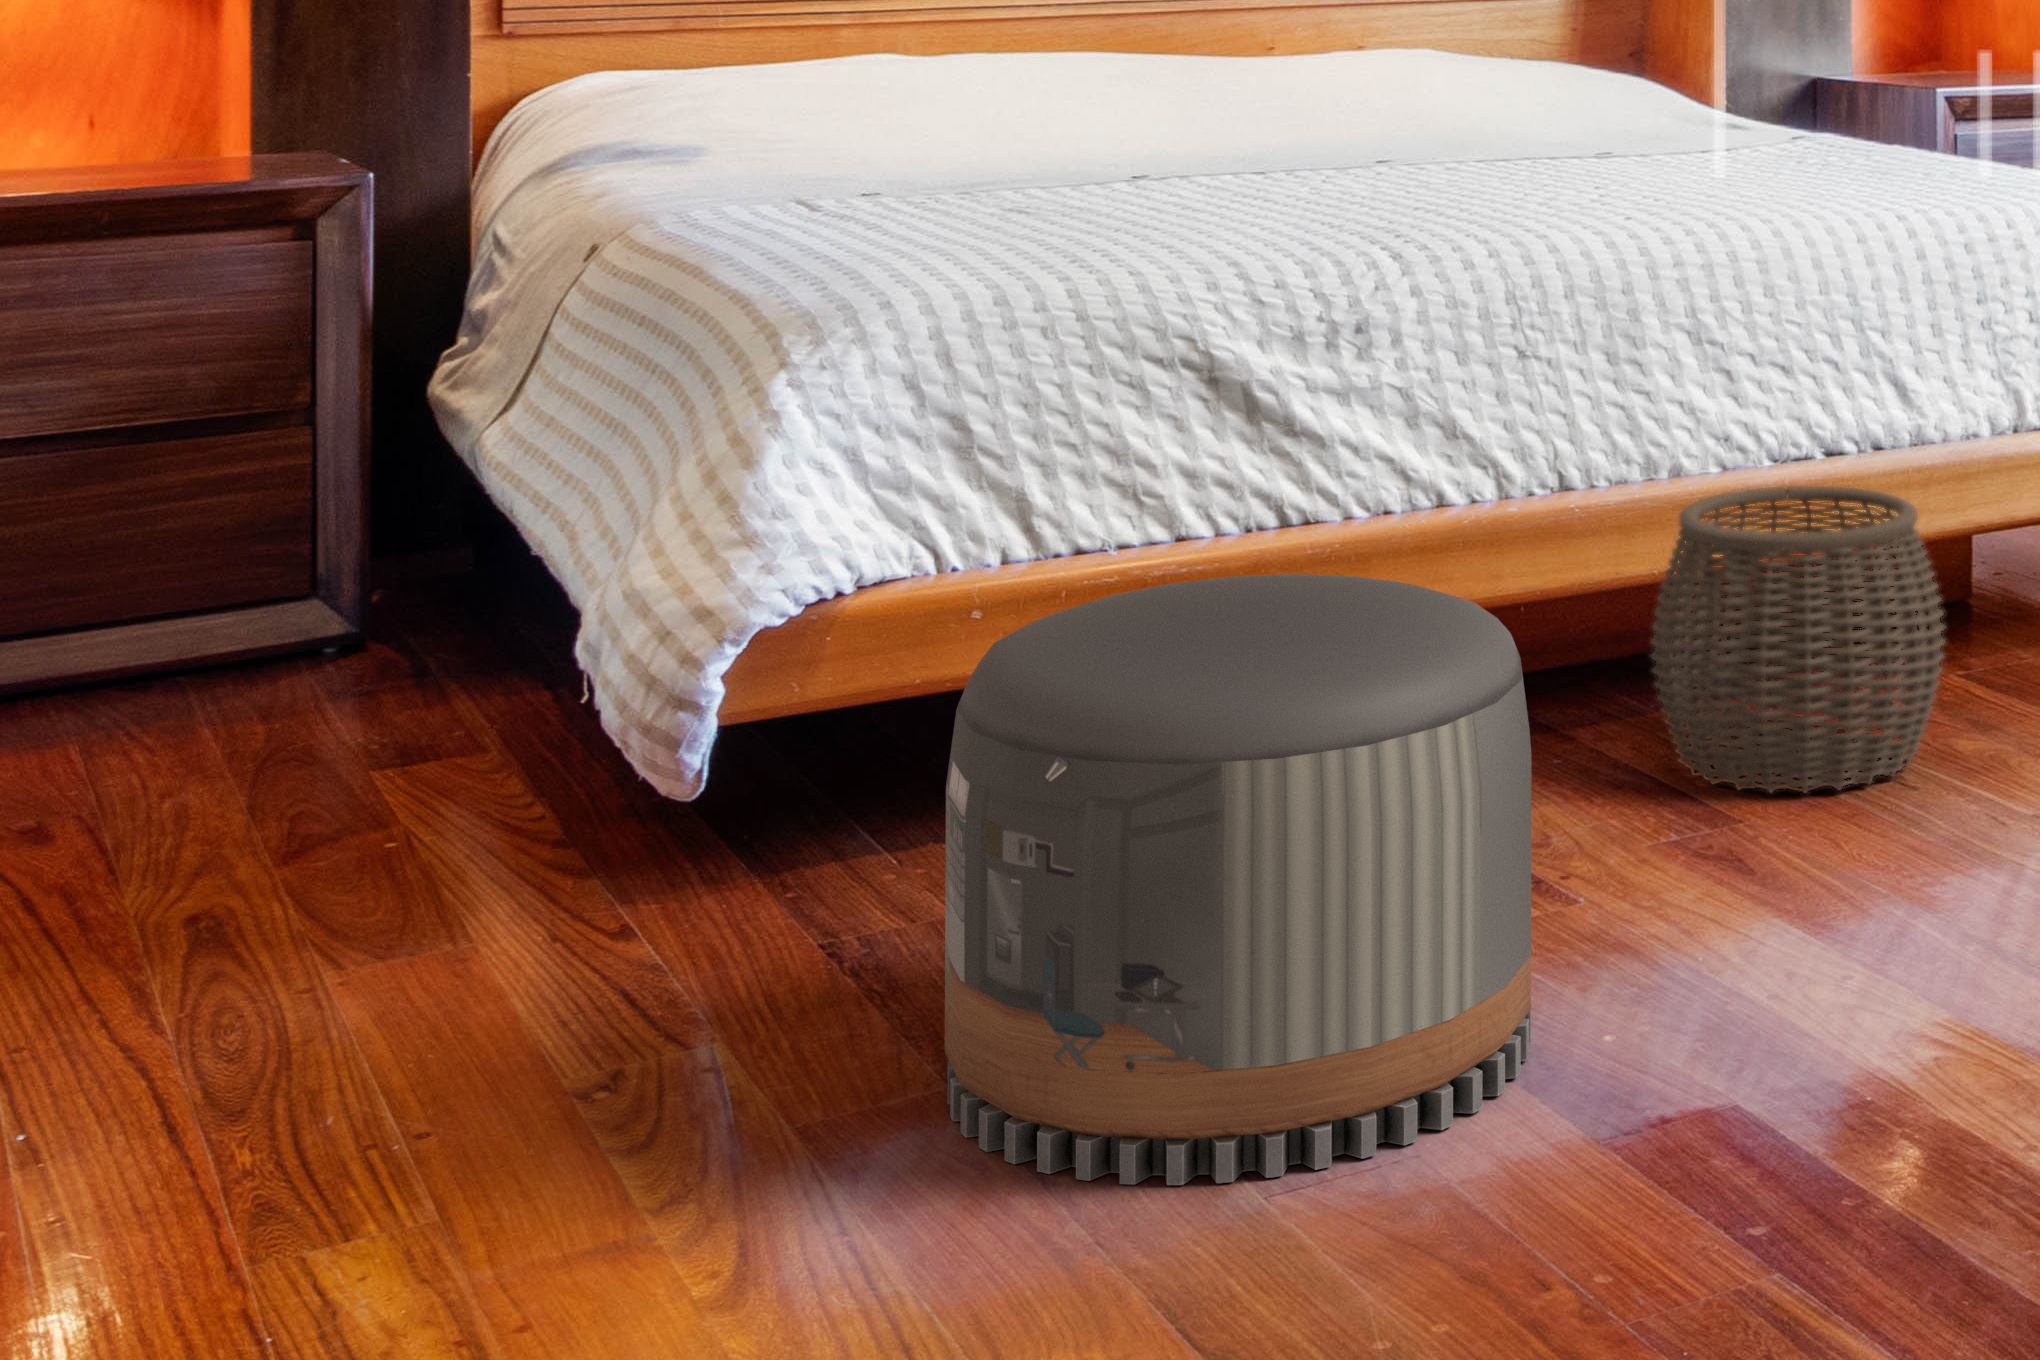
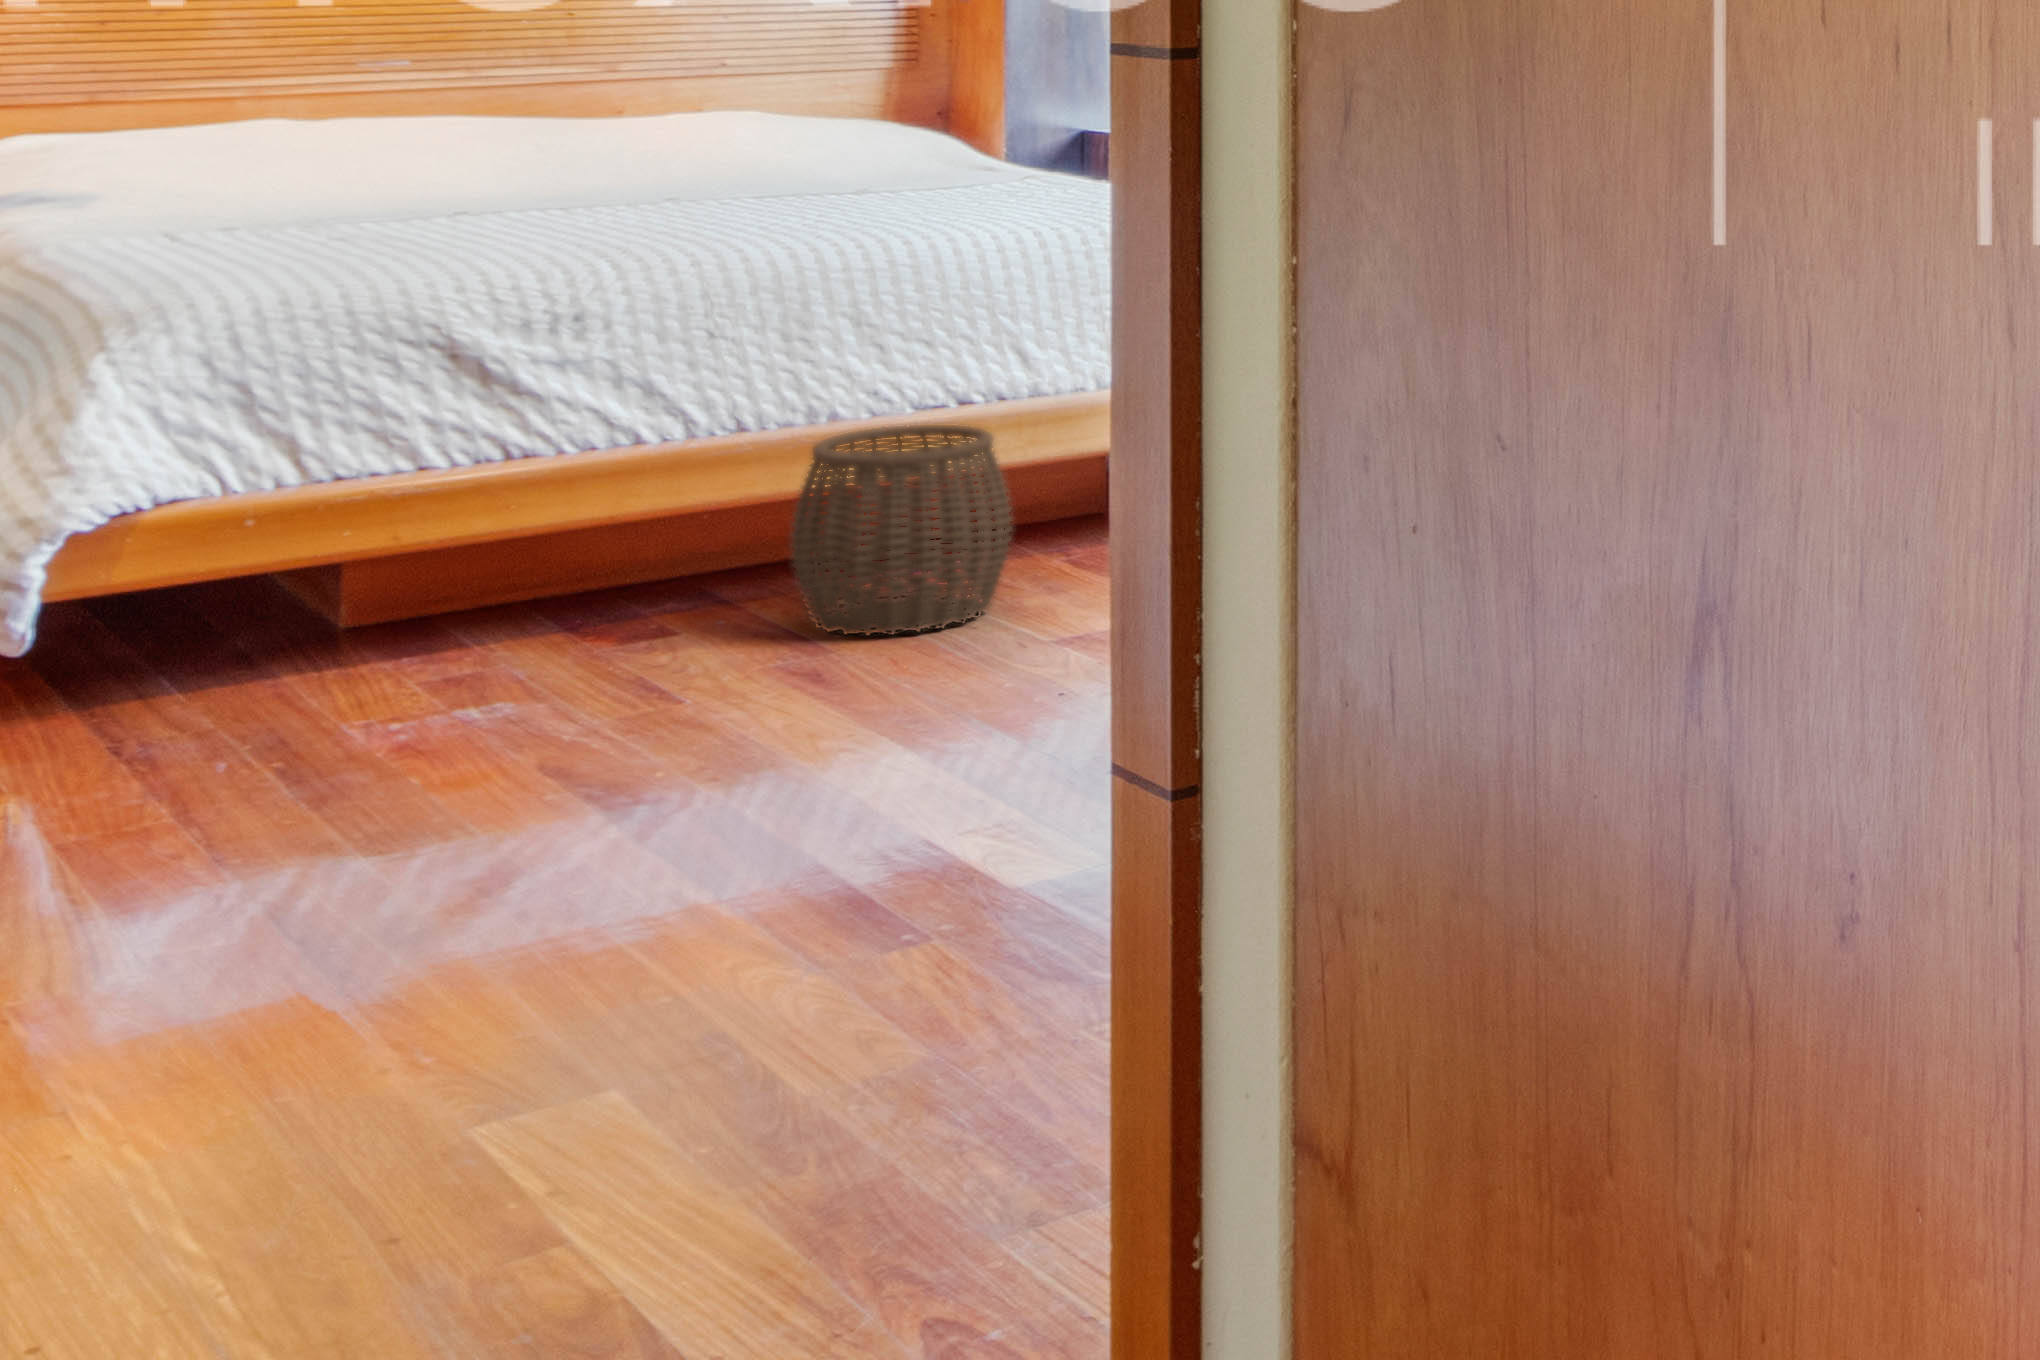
pouf: present [945,574,1531,1185] -> none [166,478,608,862]

